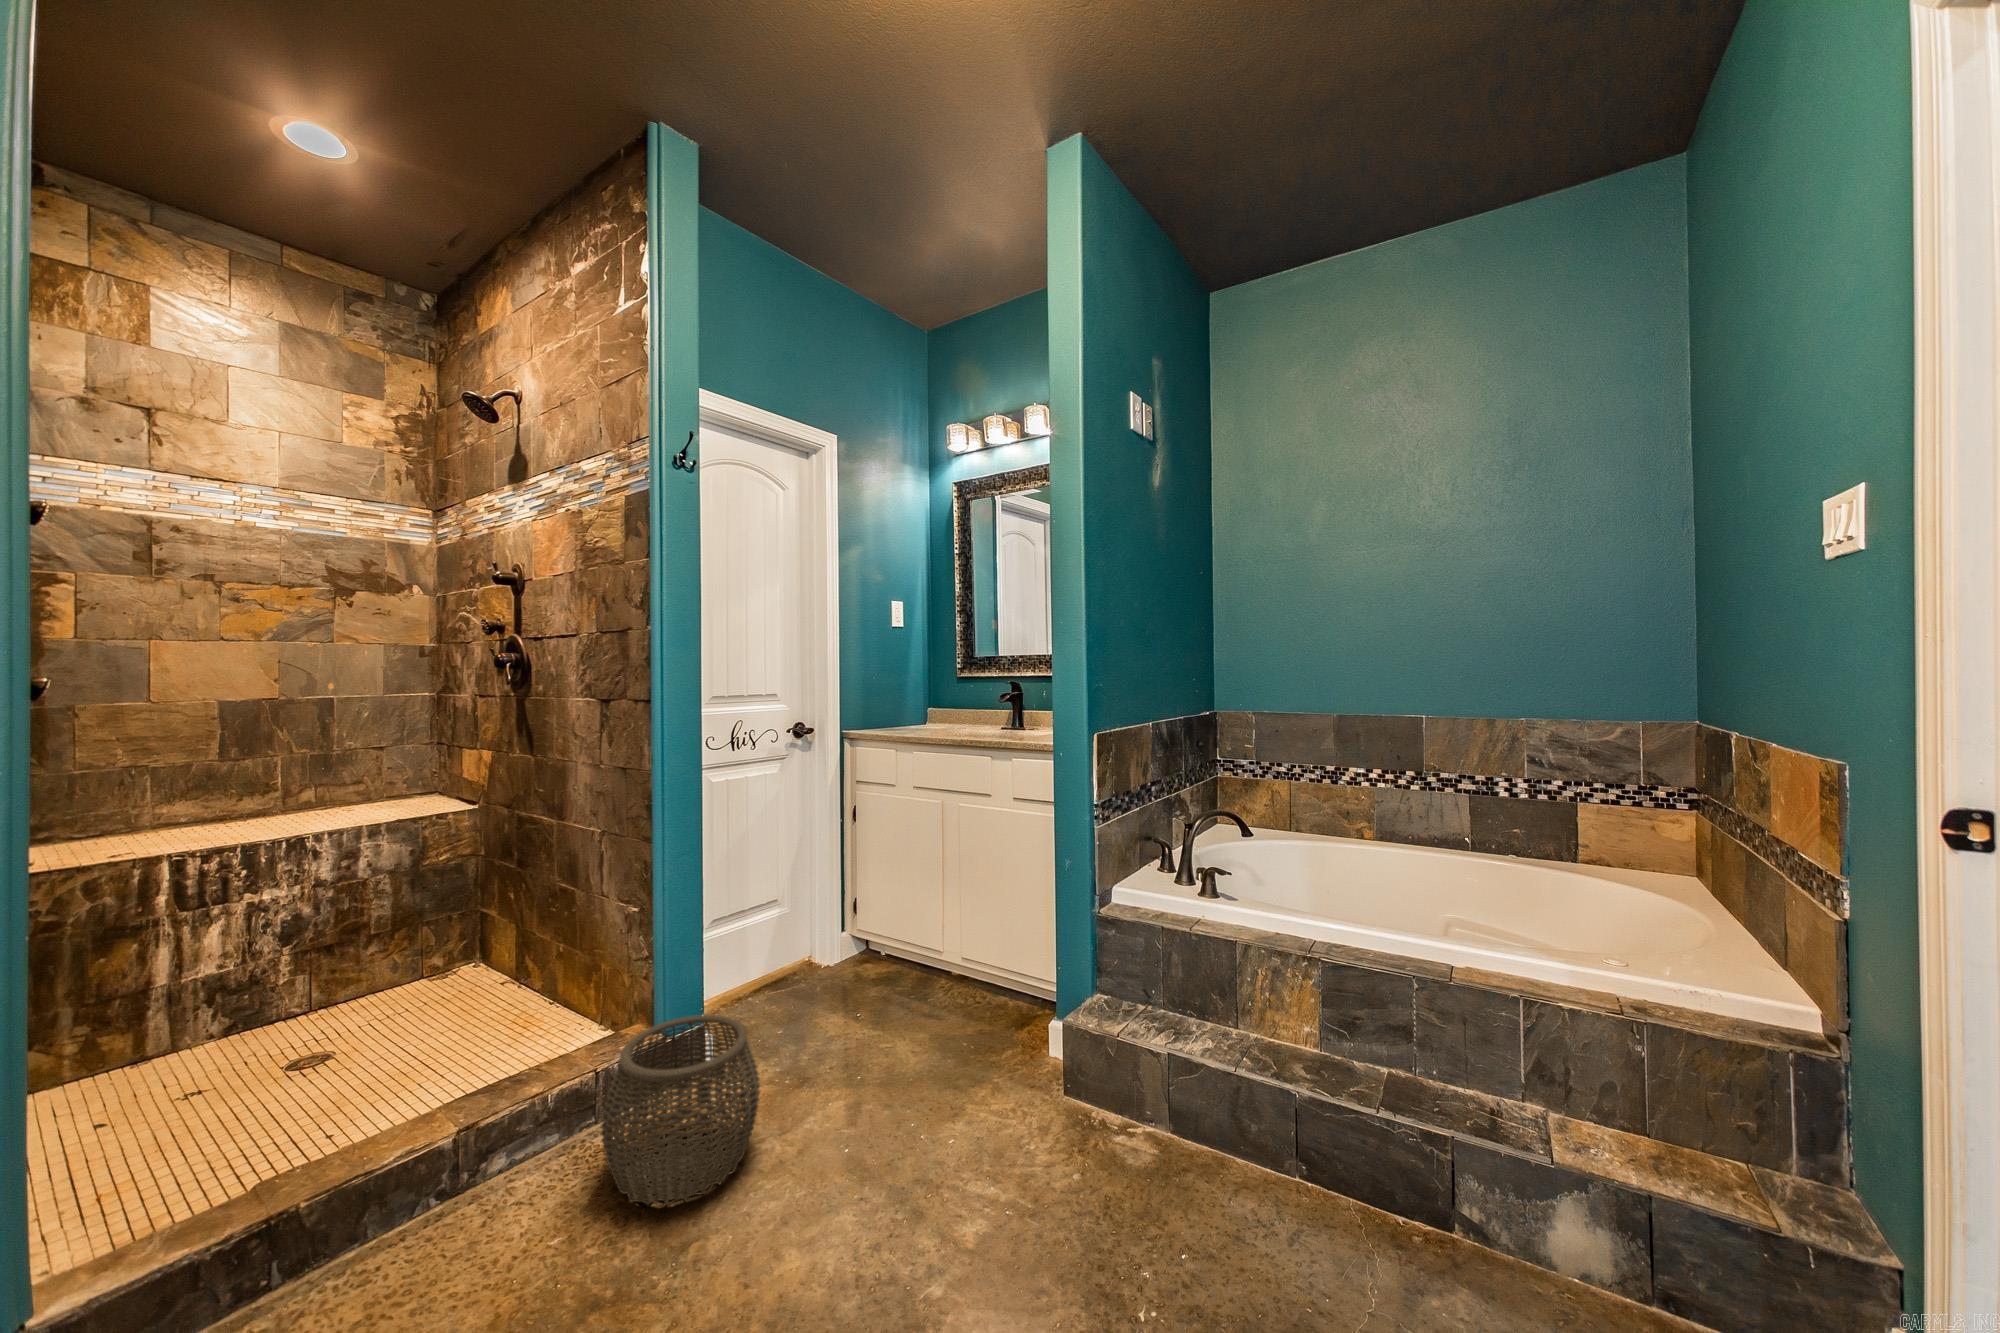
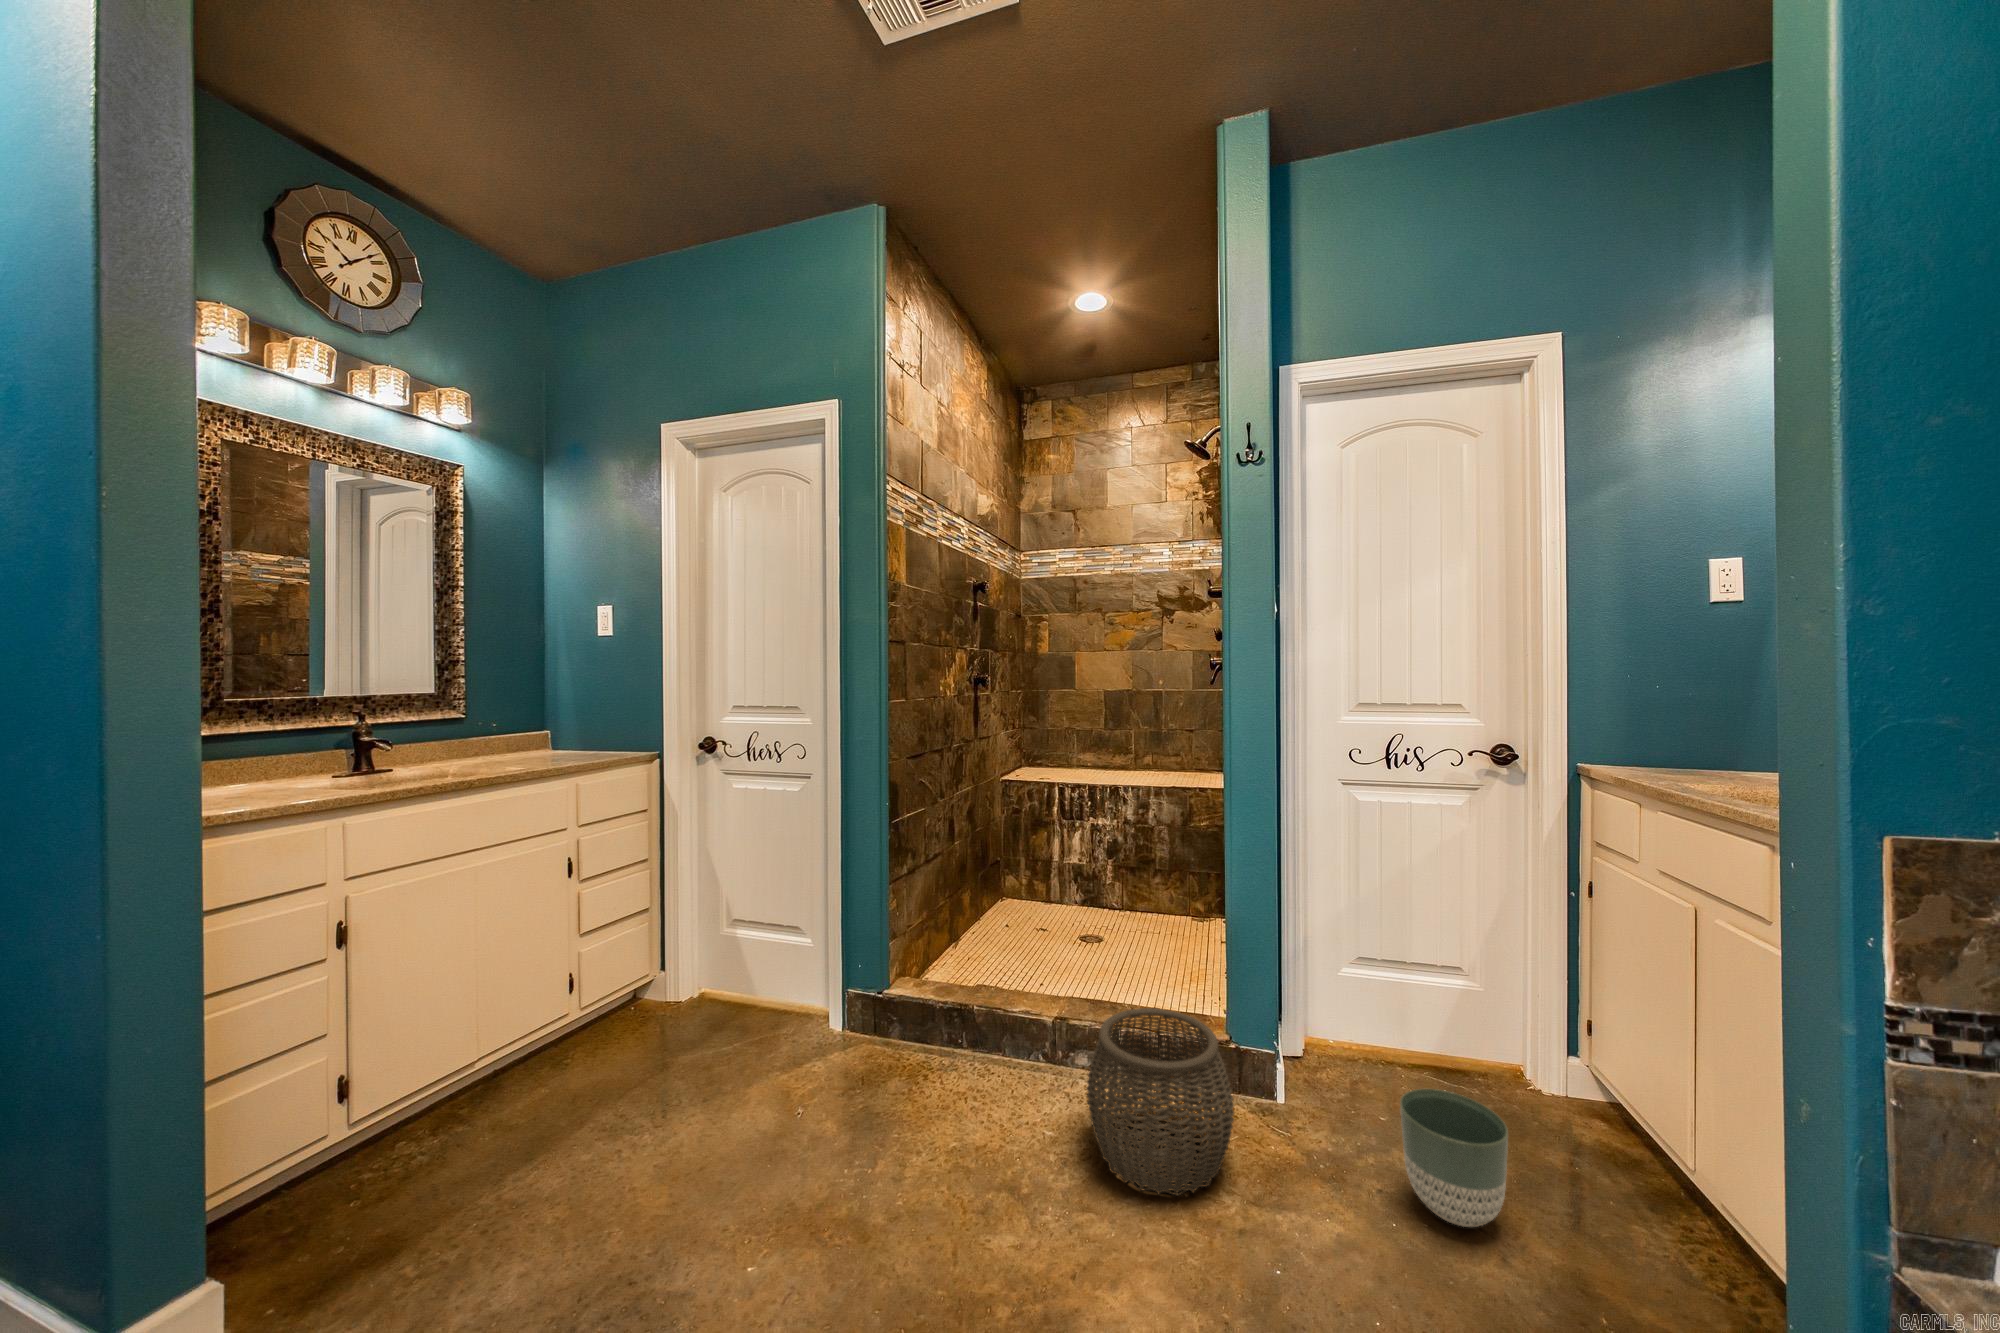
planter: none [836,972,899,1058] -> present [1400,1089,1508,1227]

